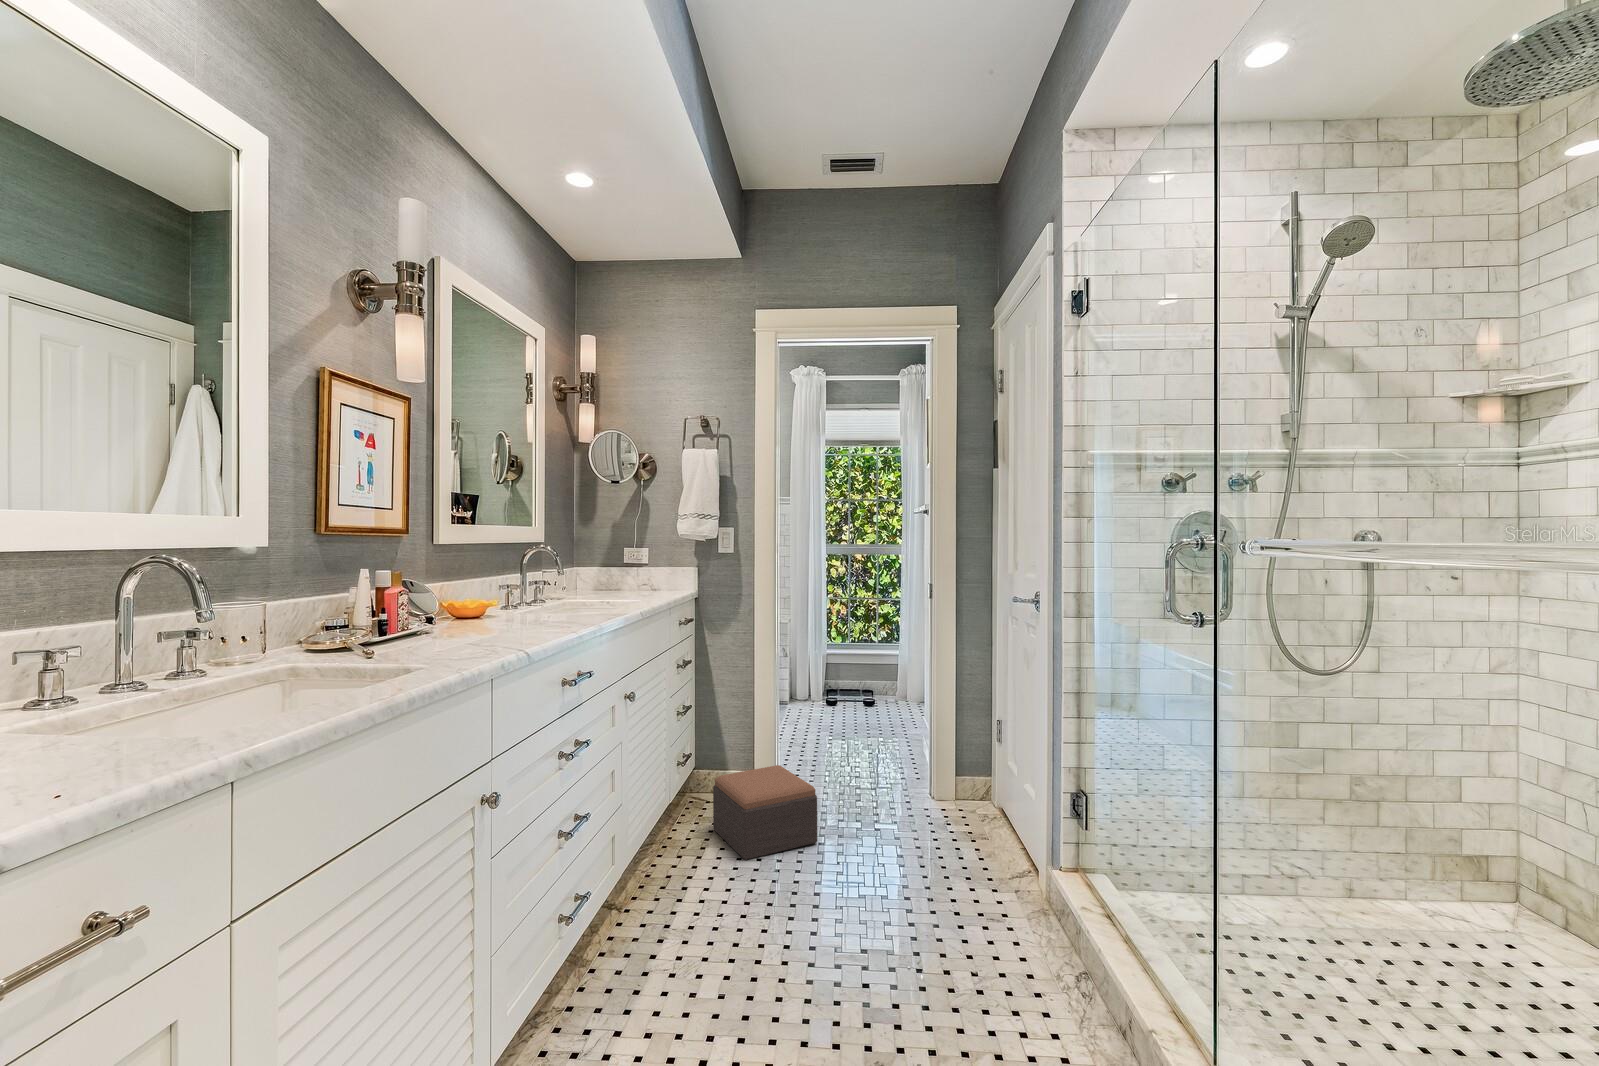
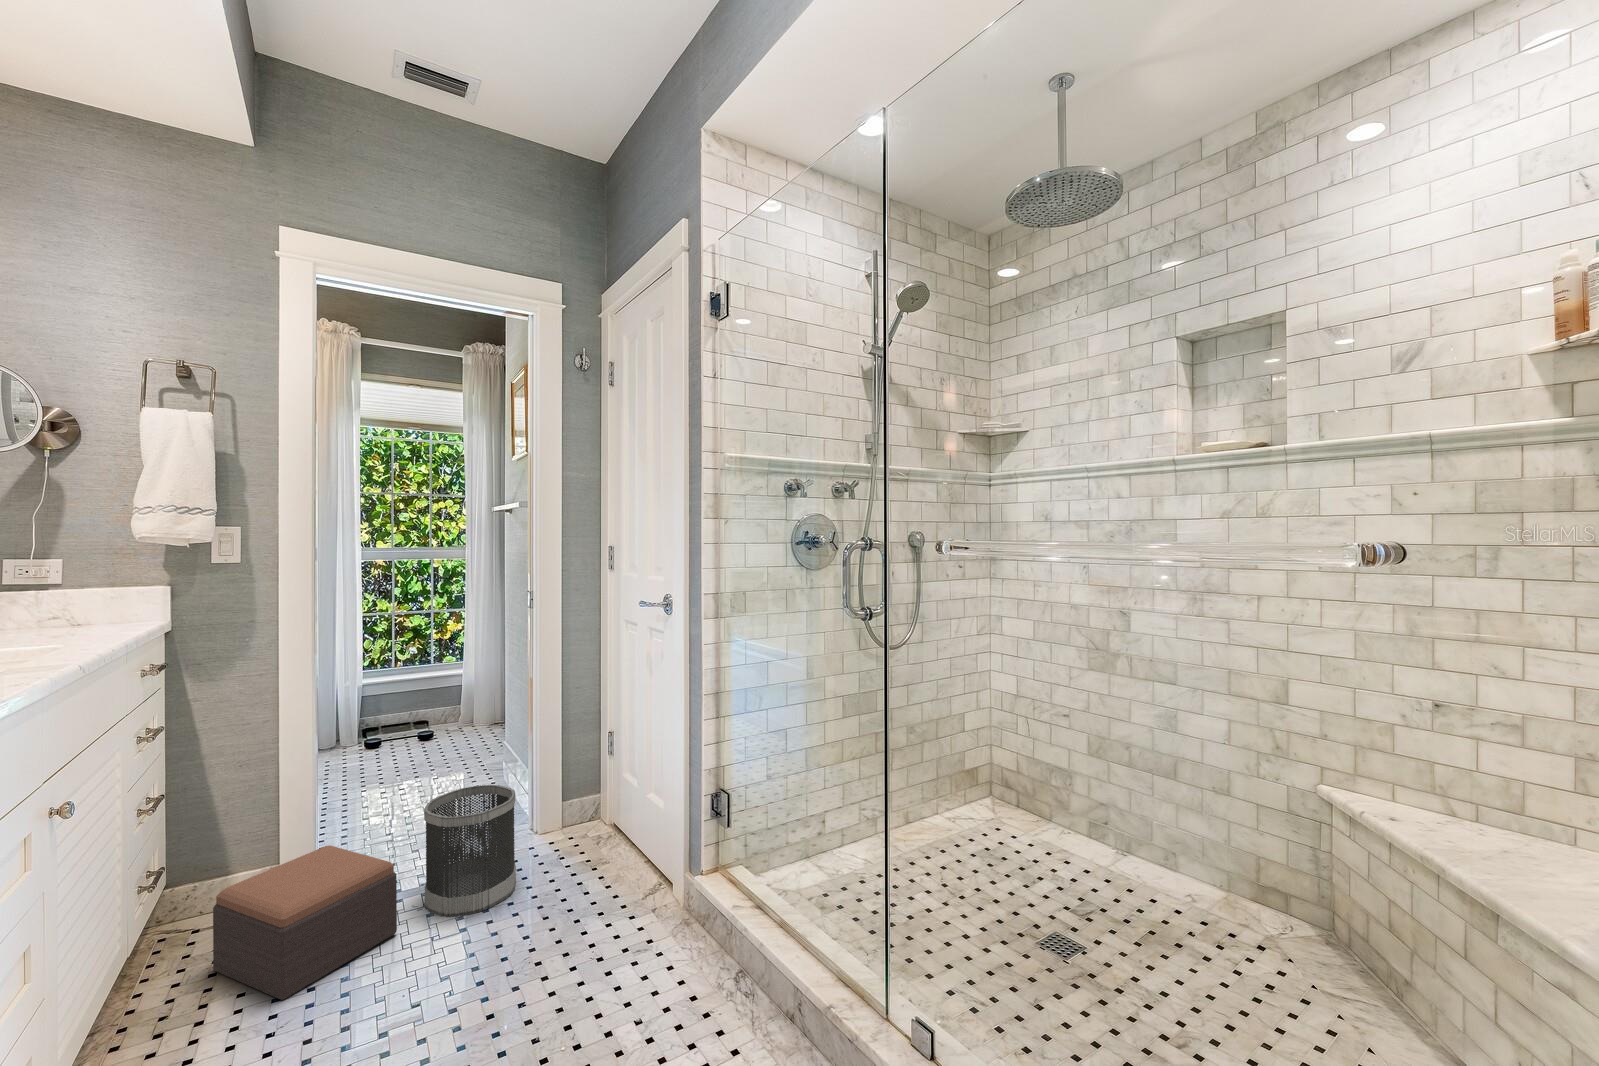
wastebasket: none [839,745,908,848] -> present [424,785,516,917]

